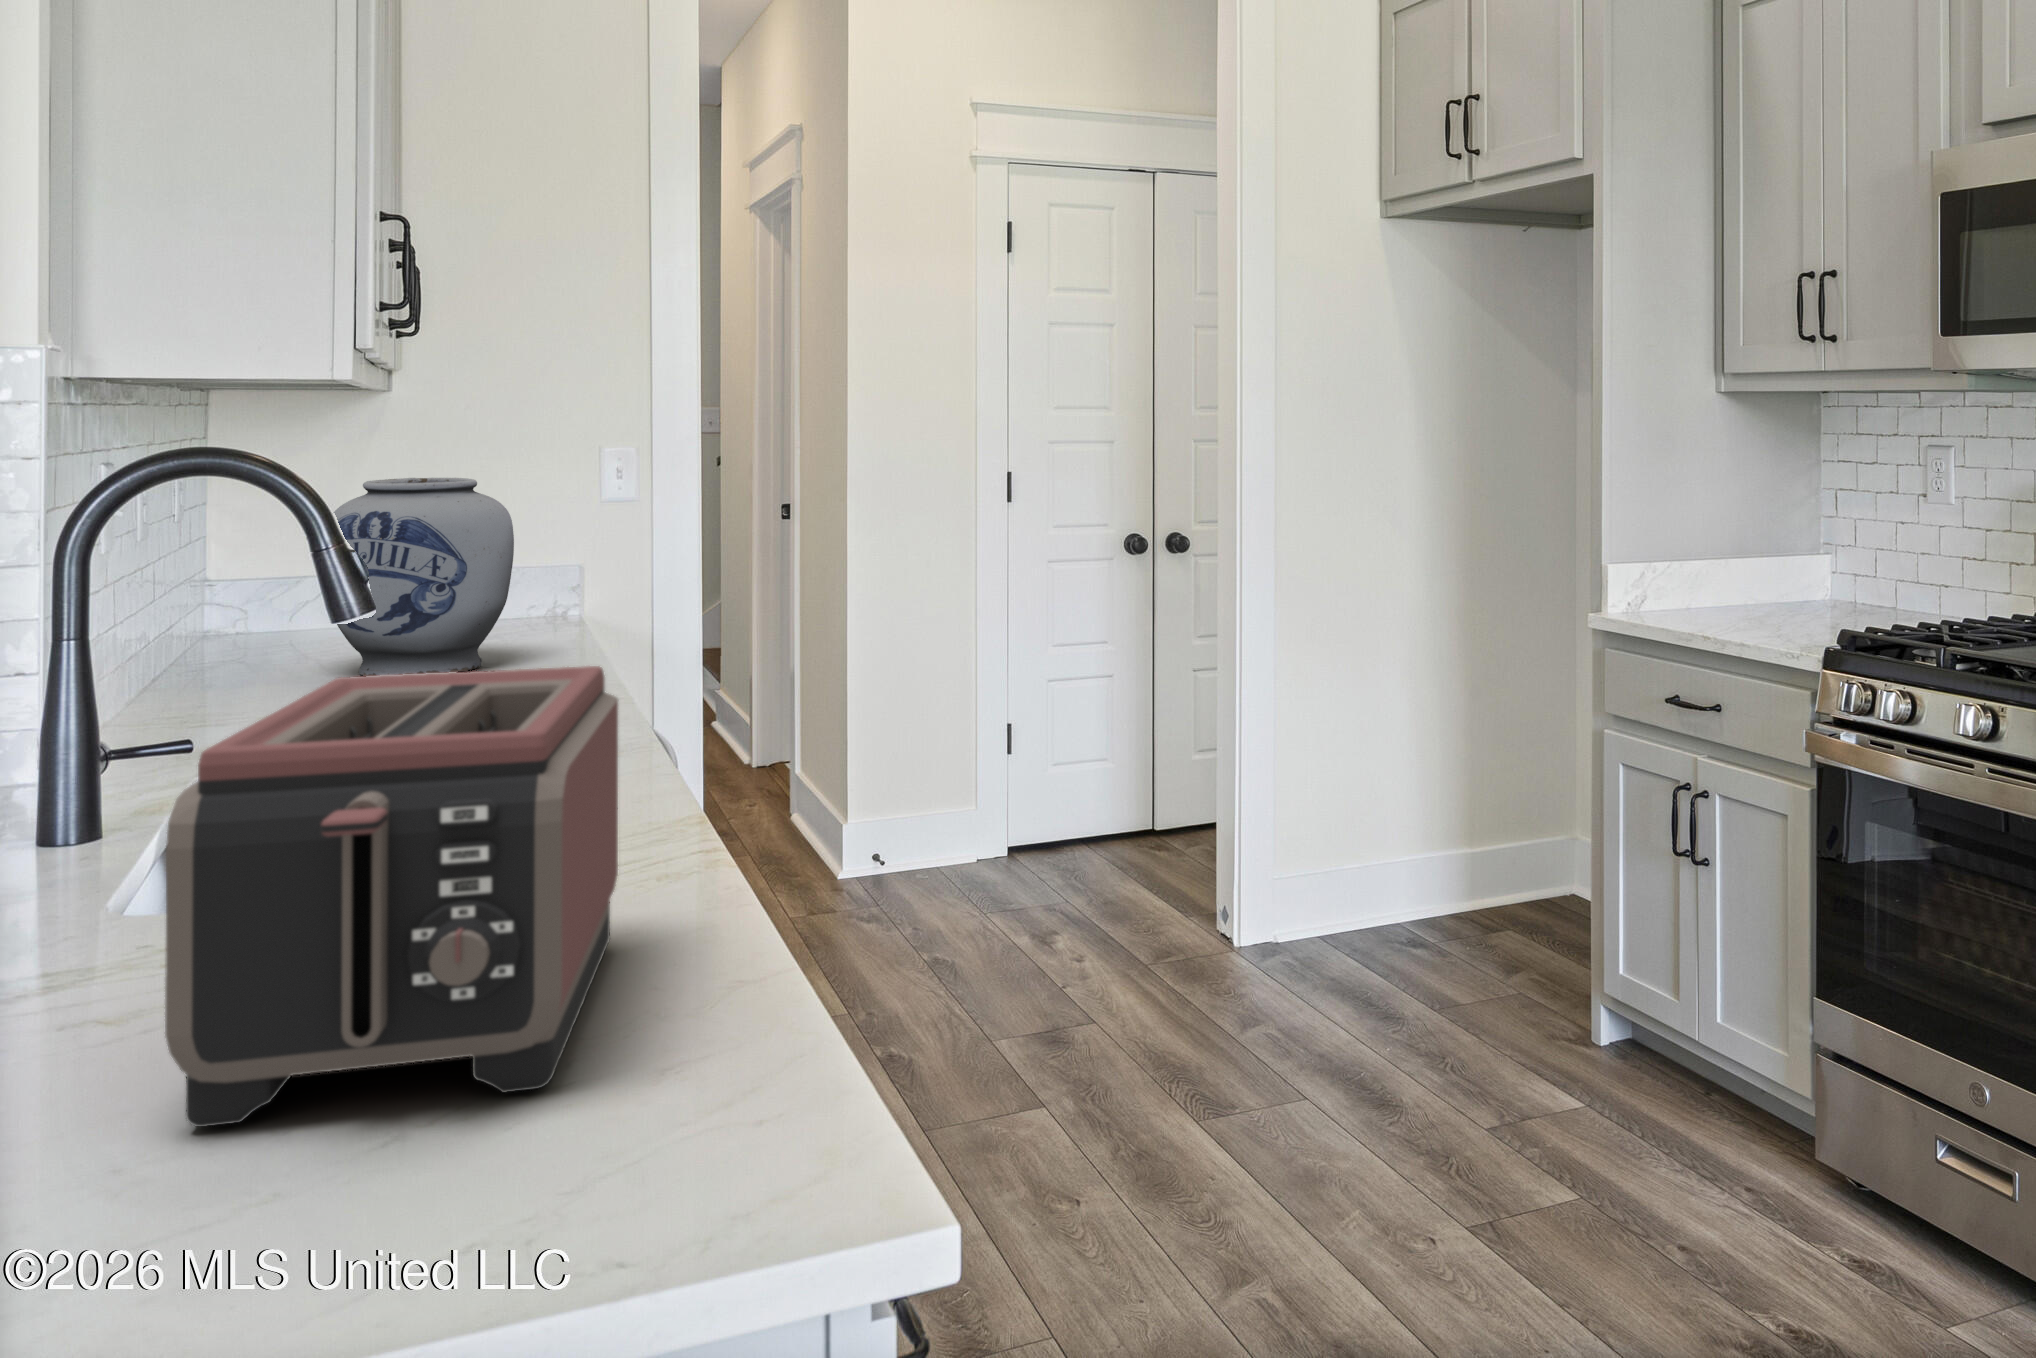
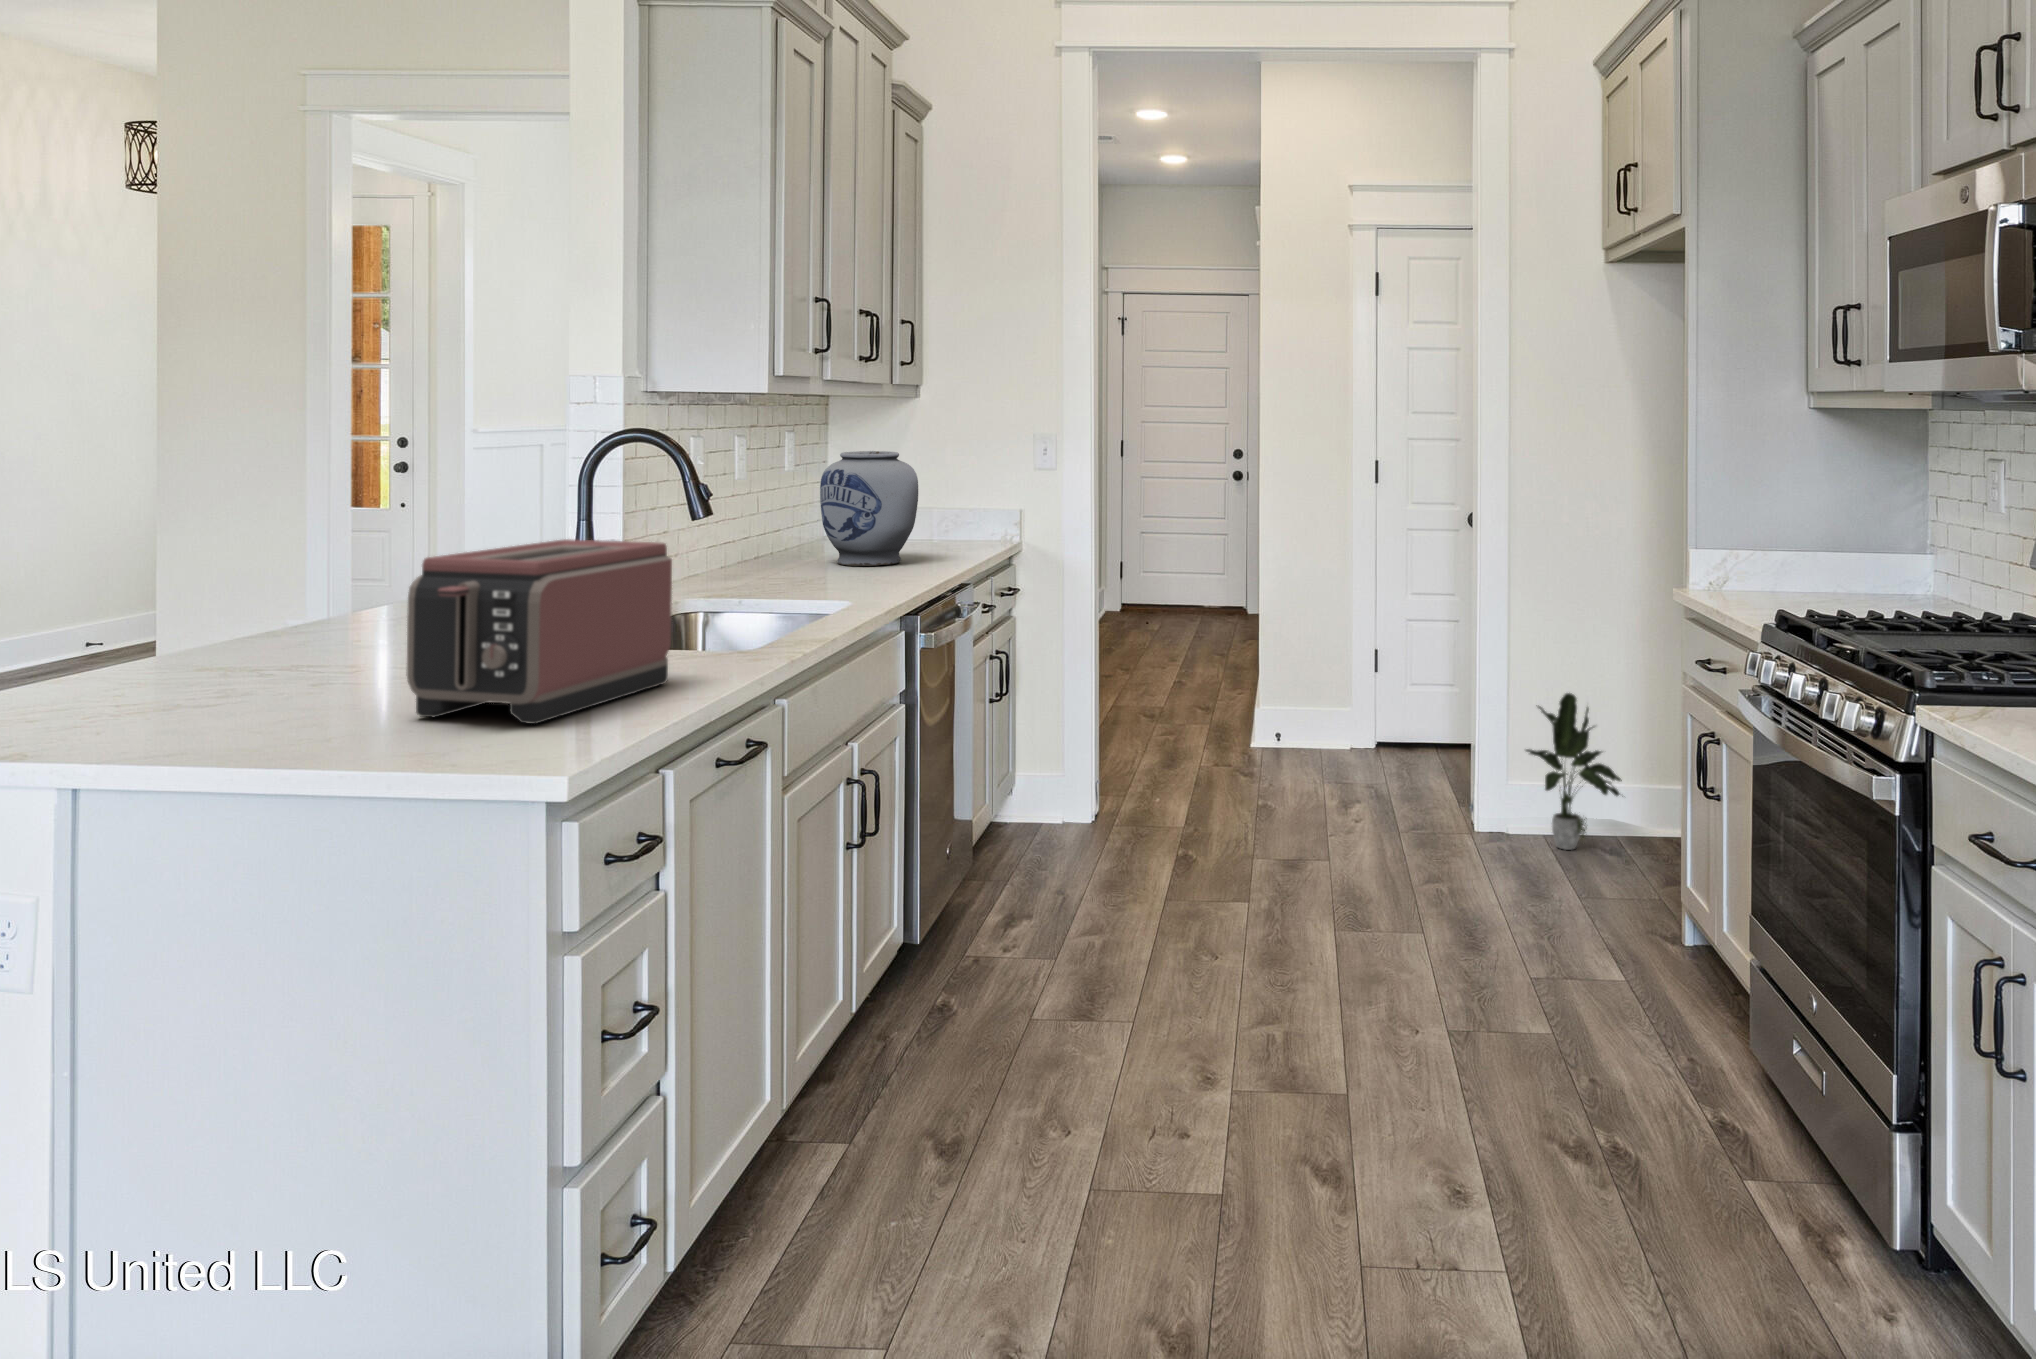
potted plant: none [1314,755,1437,955] -> present [1526,693,1622,850]

